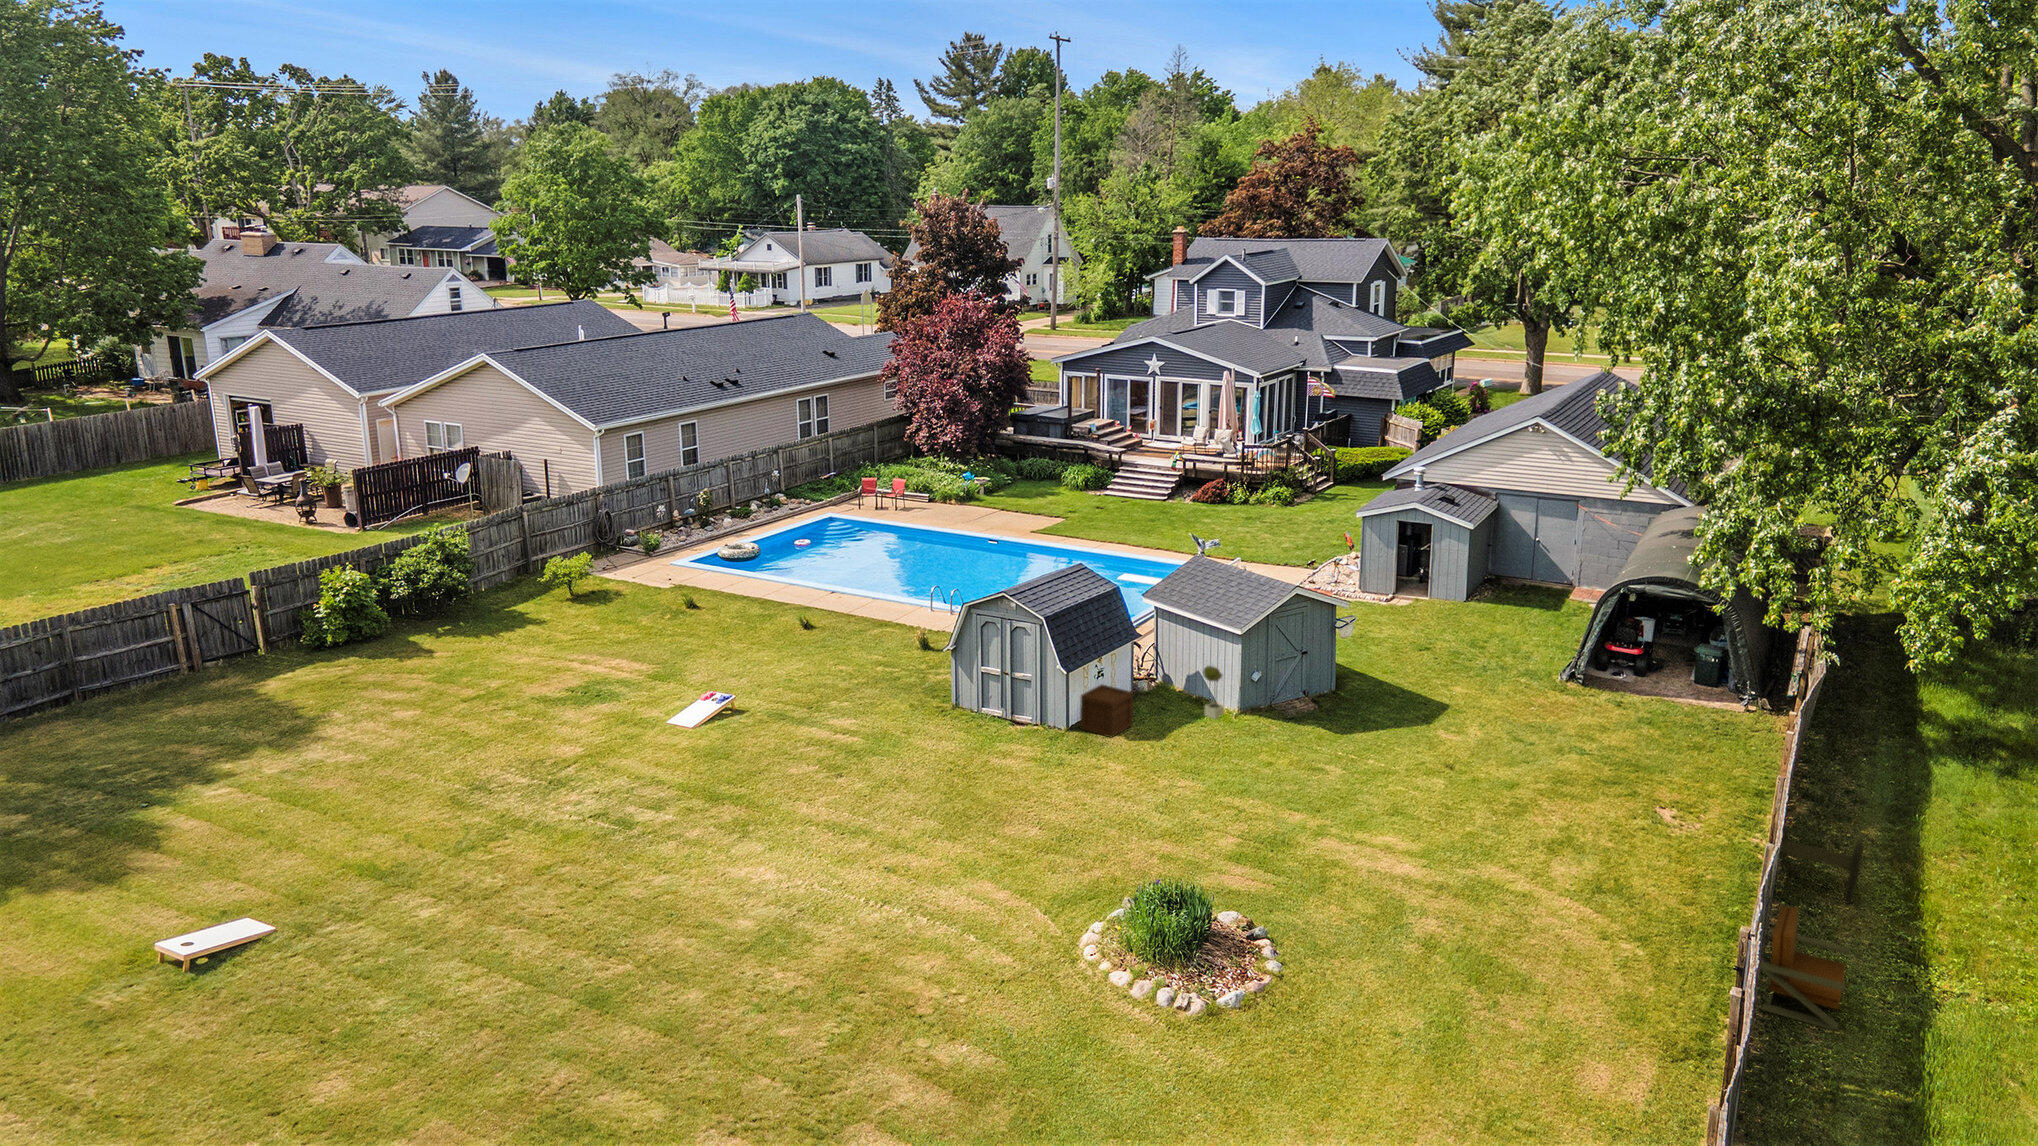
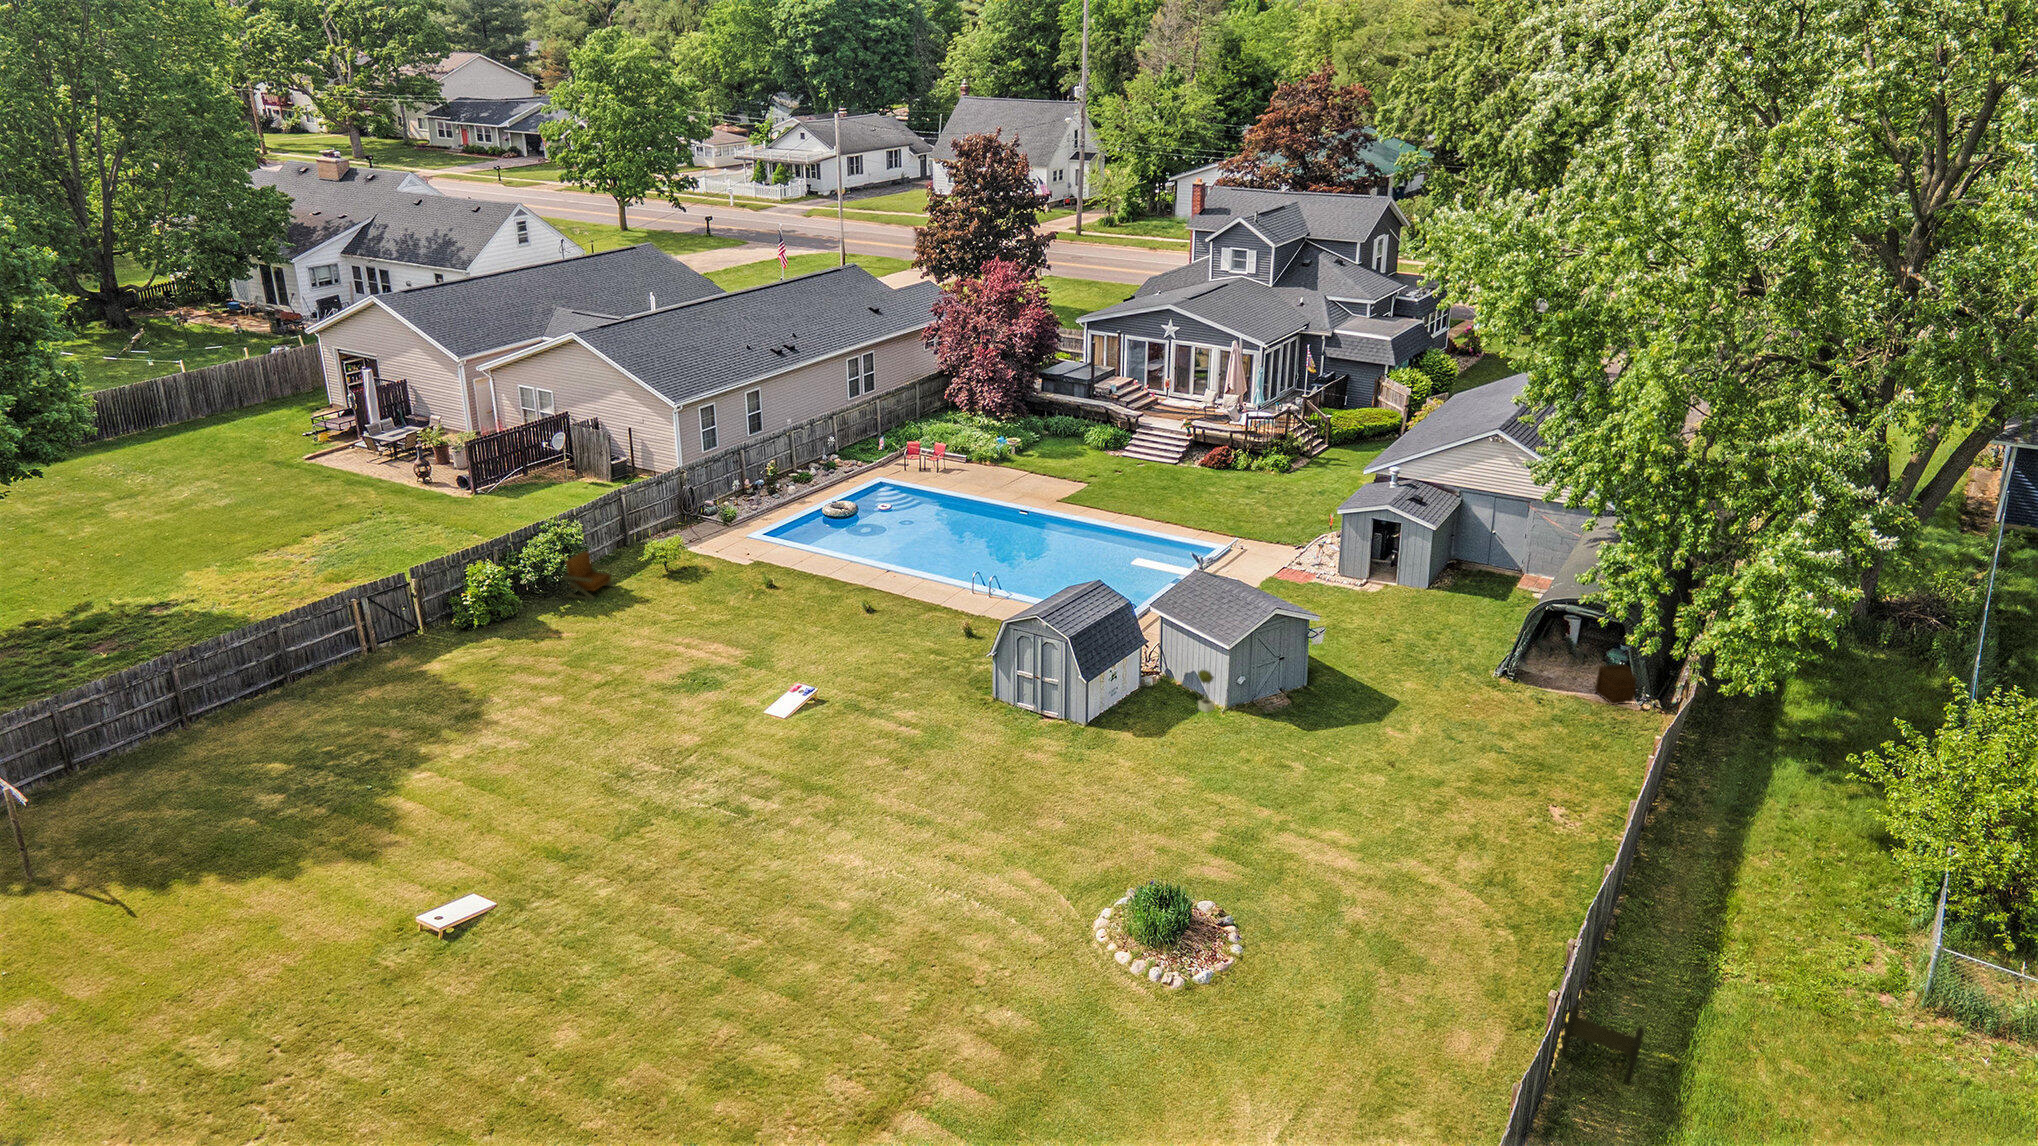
wooden crate: present [1080,685,1133,737] -> present [1595,664,1636,705]
bench: present [1781,826,1864,904] -> present [1561,1005,1644,1085]
lounge chair: present [1760,905,1851,1031] -> present [562,551,614,600]

